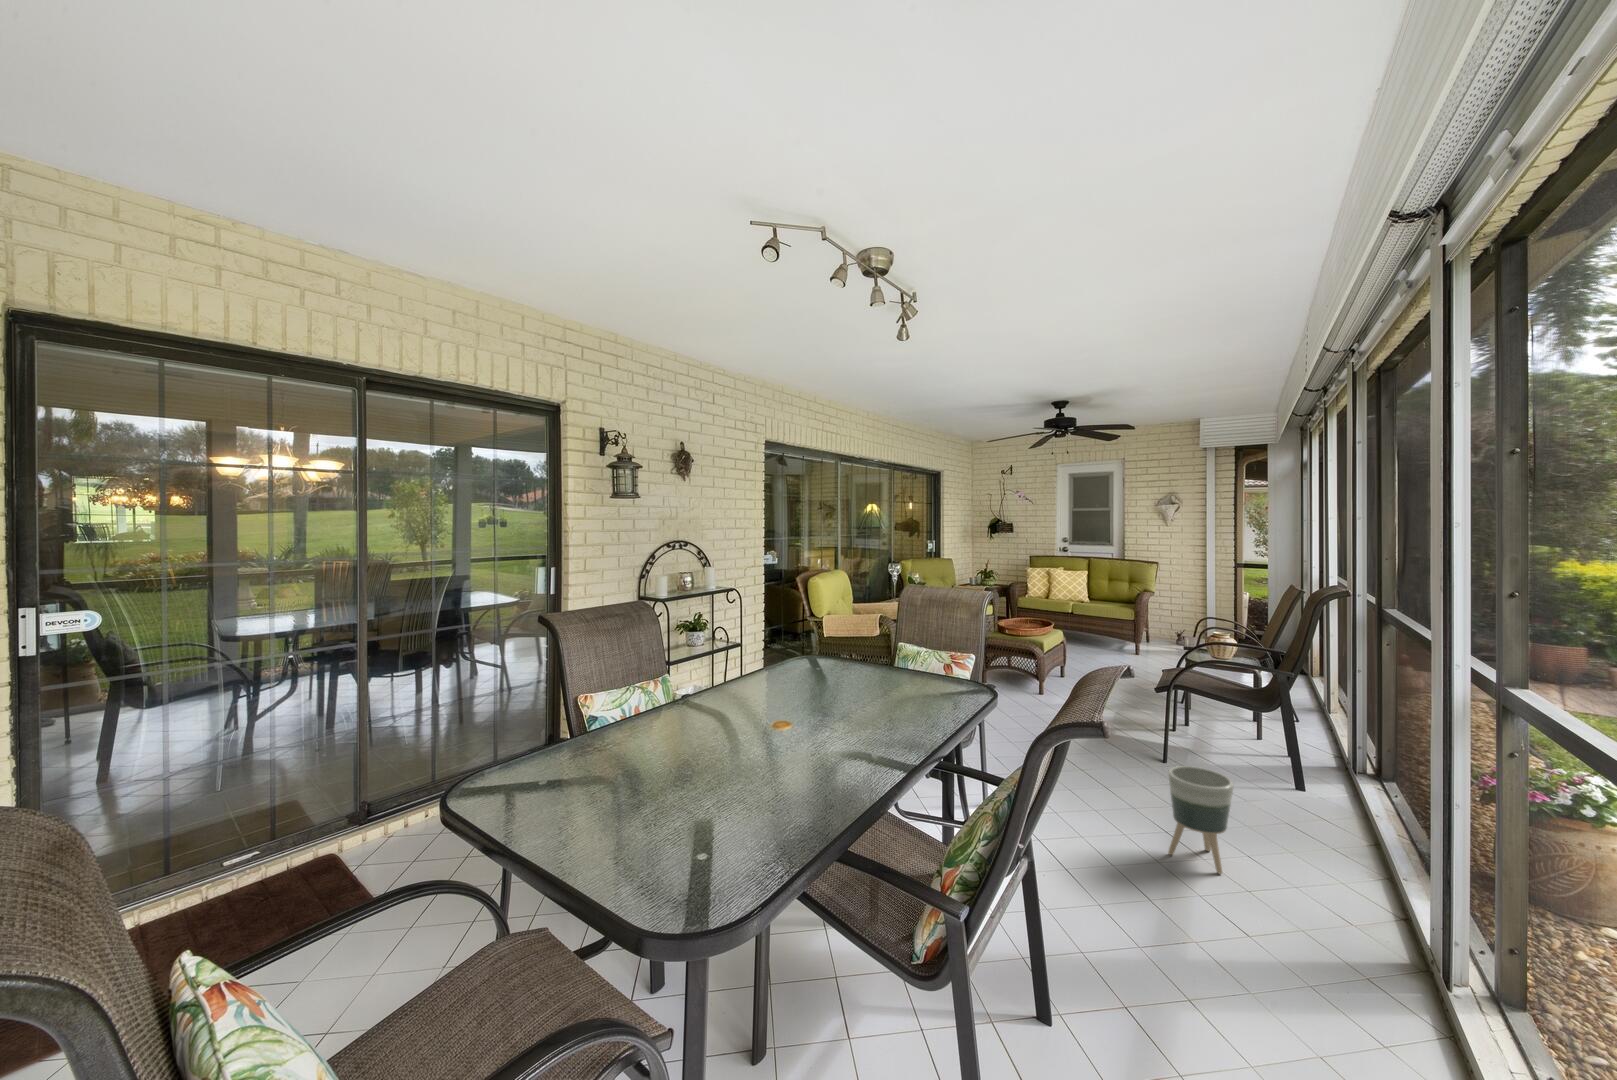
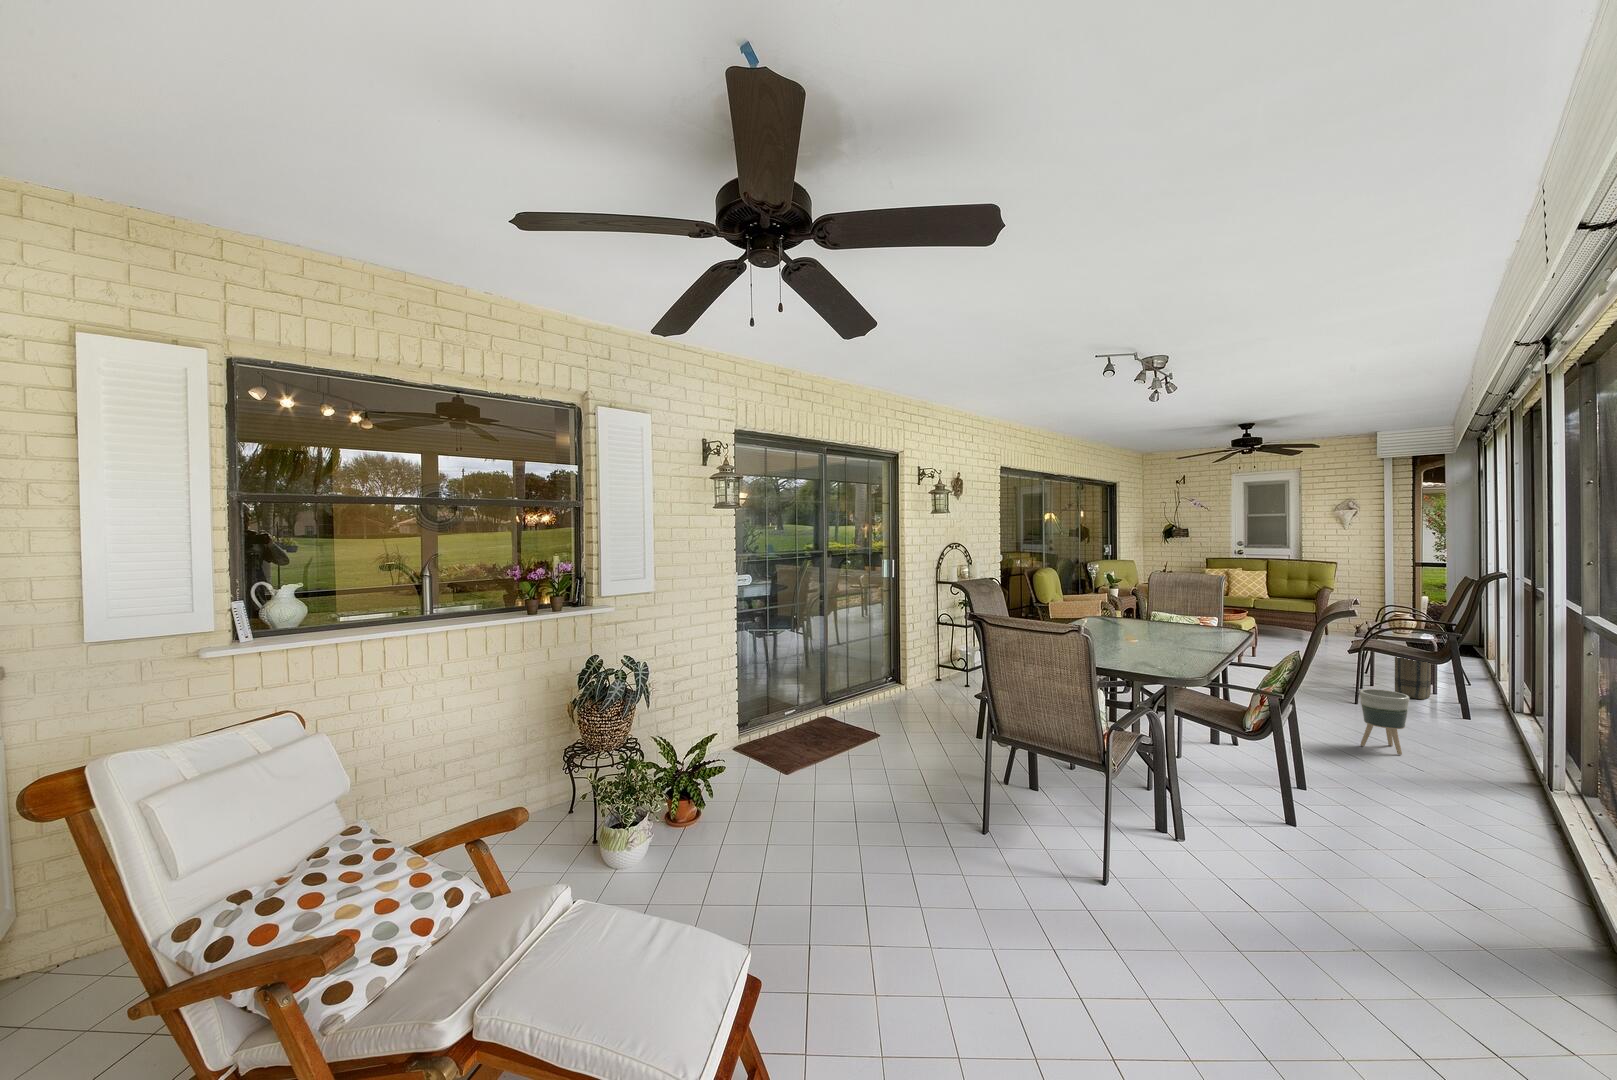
basket: none [1214,679,1255,747] -> present [1395,657,1431,700]

